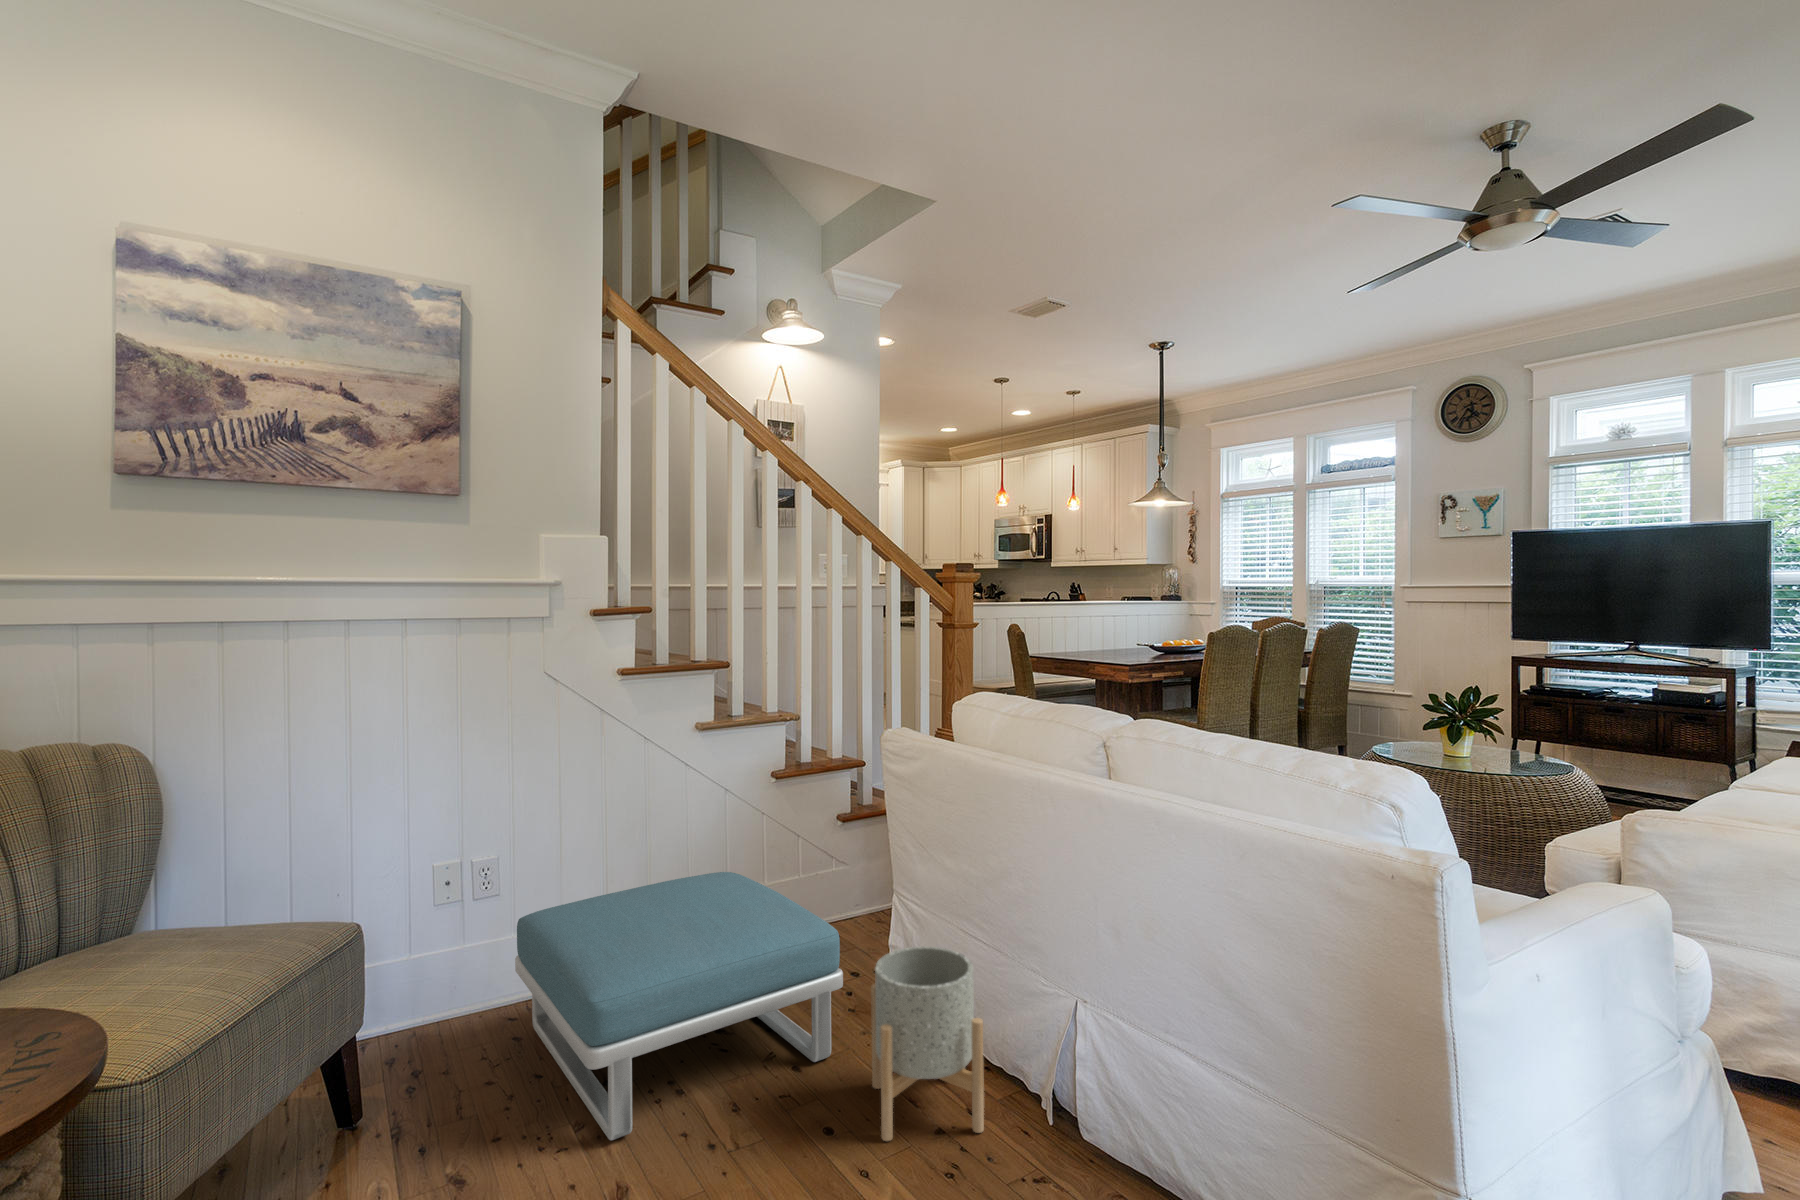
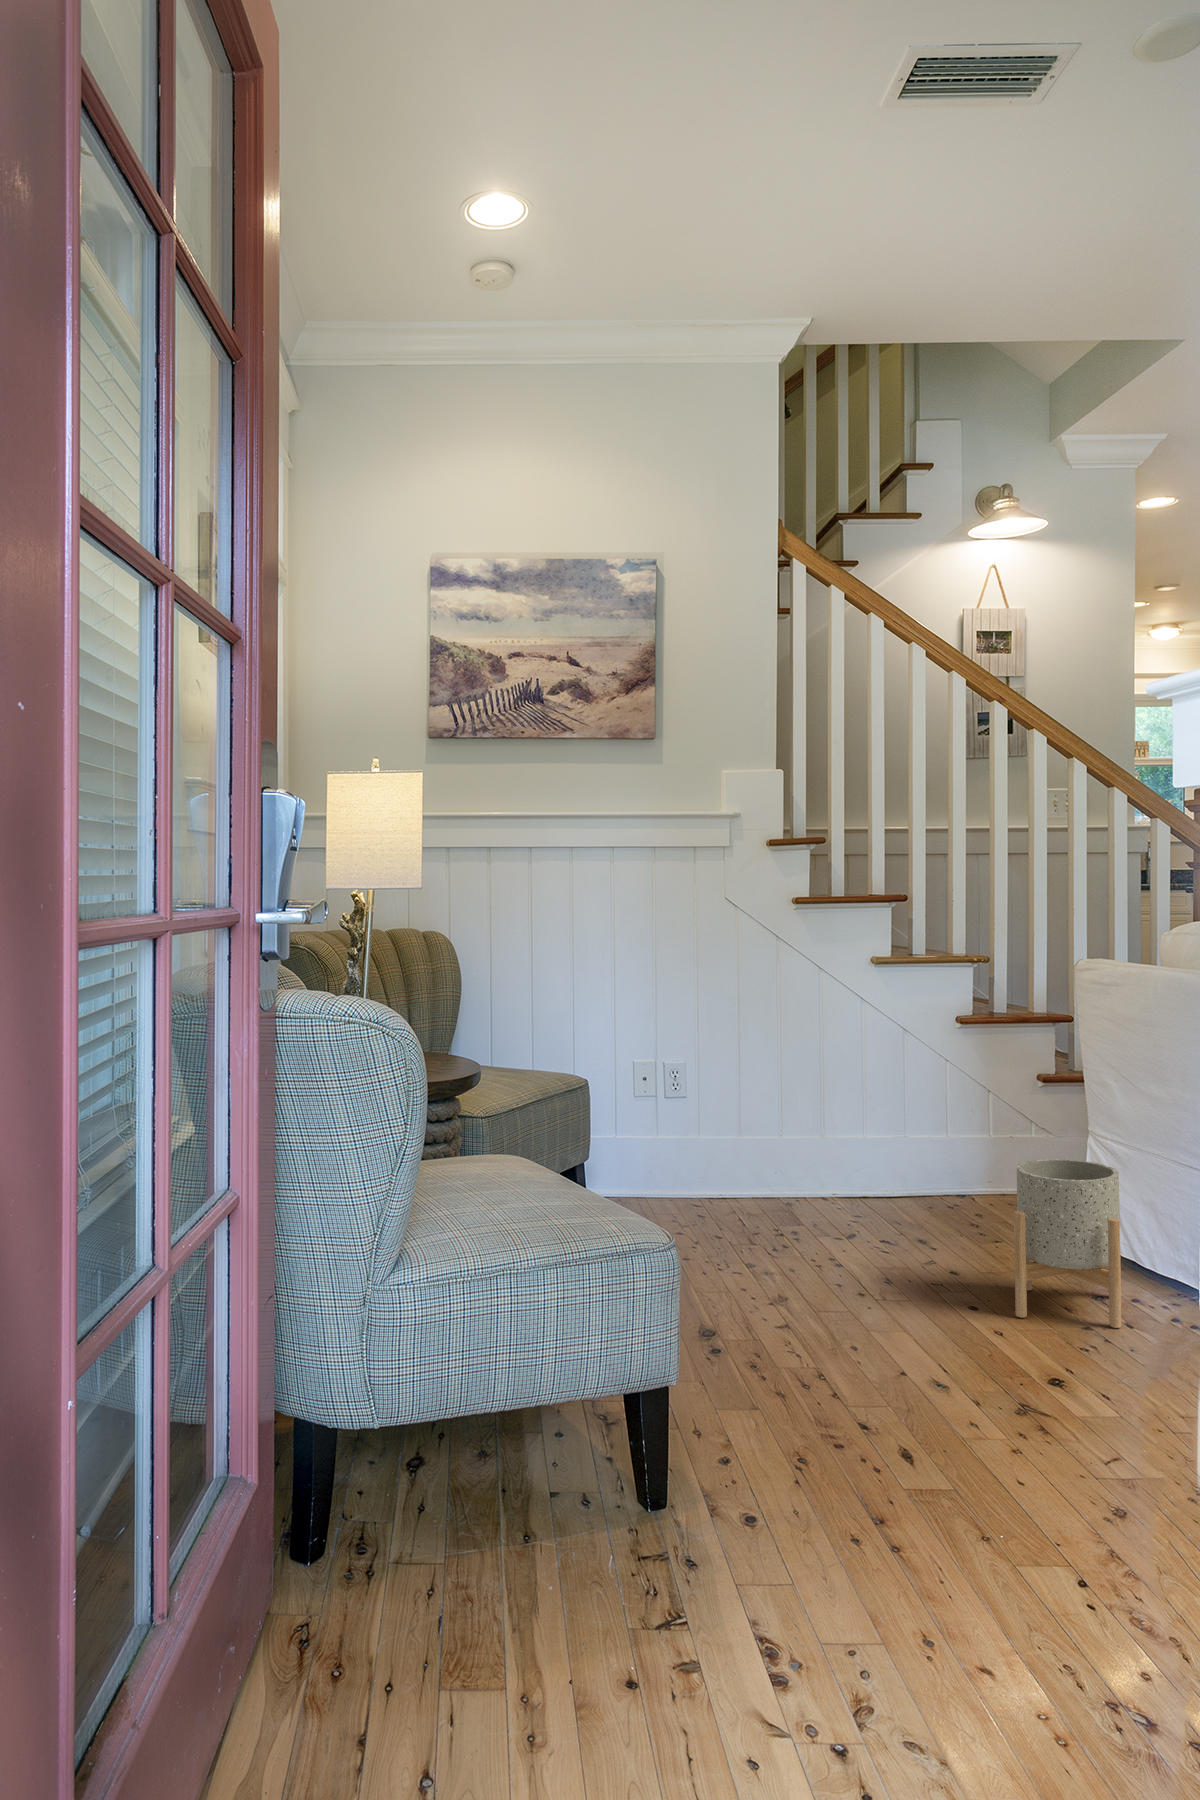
footstool: present [515,872,843,1140] -> none [707,1103,1001,1279]

